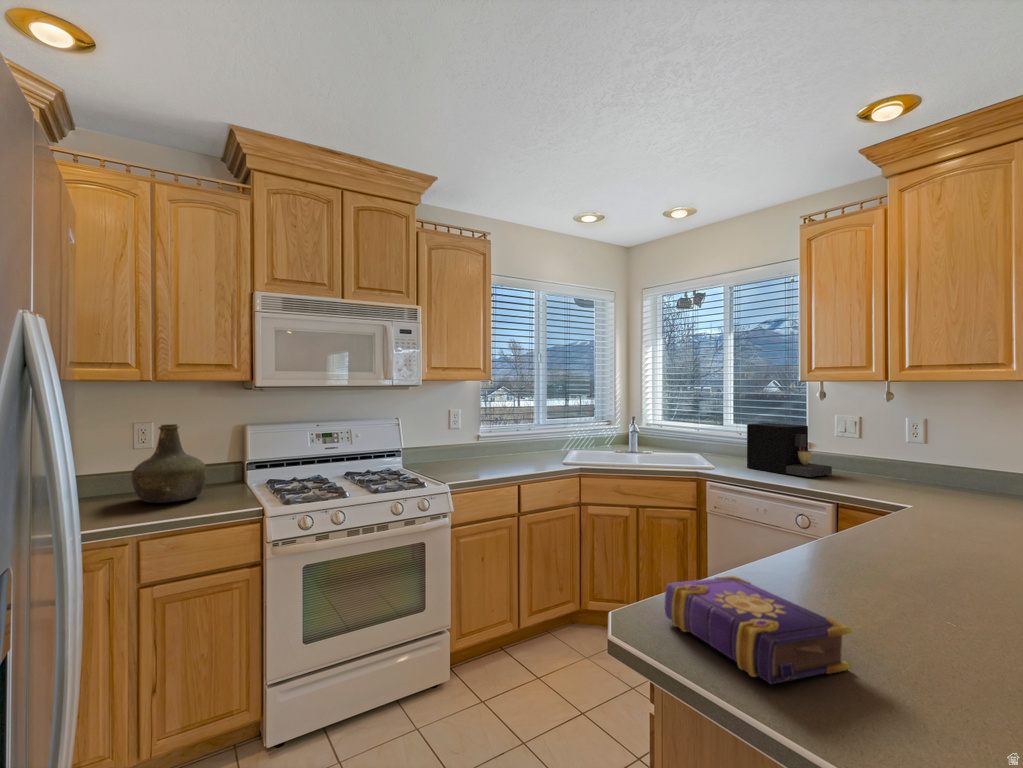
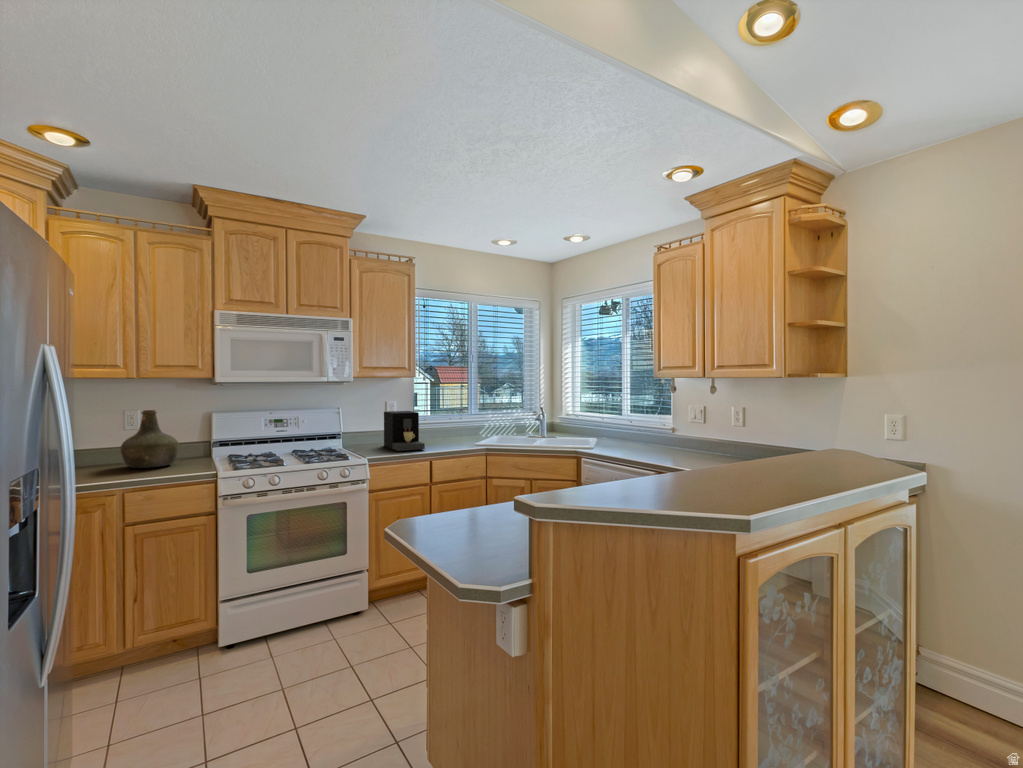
coffee maker: present [747,423,832,477] -> present [384,411,425,451]
book: present [665,576,852,684] -> none [421,498,500,544]

